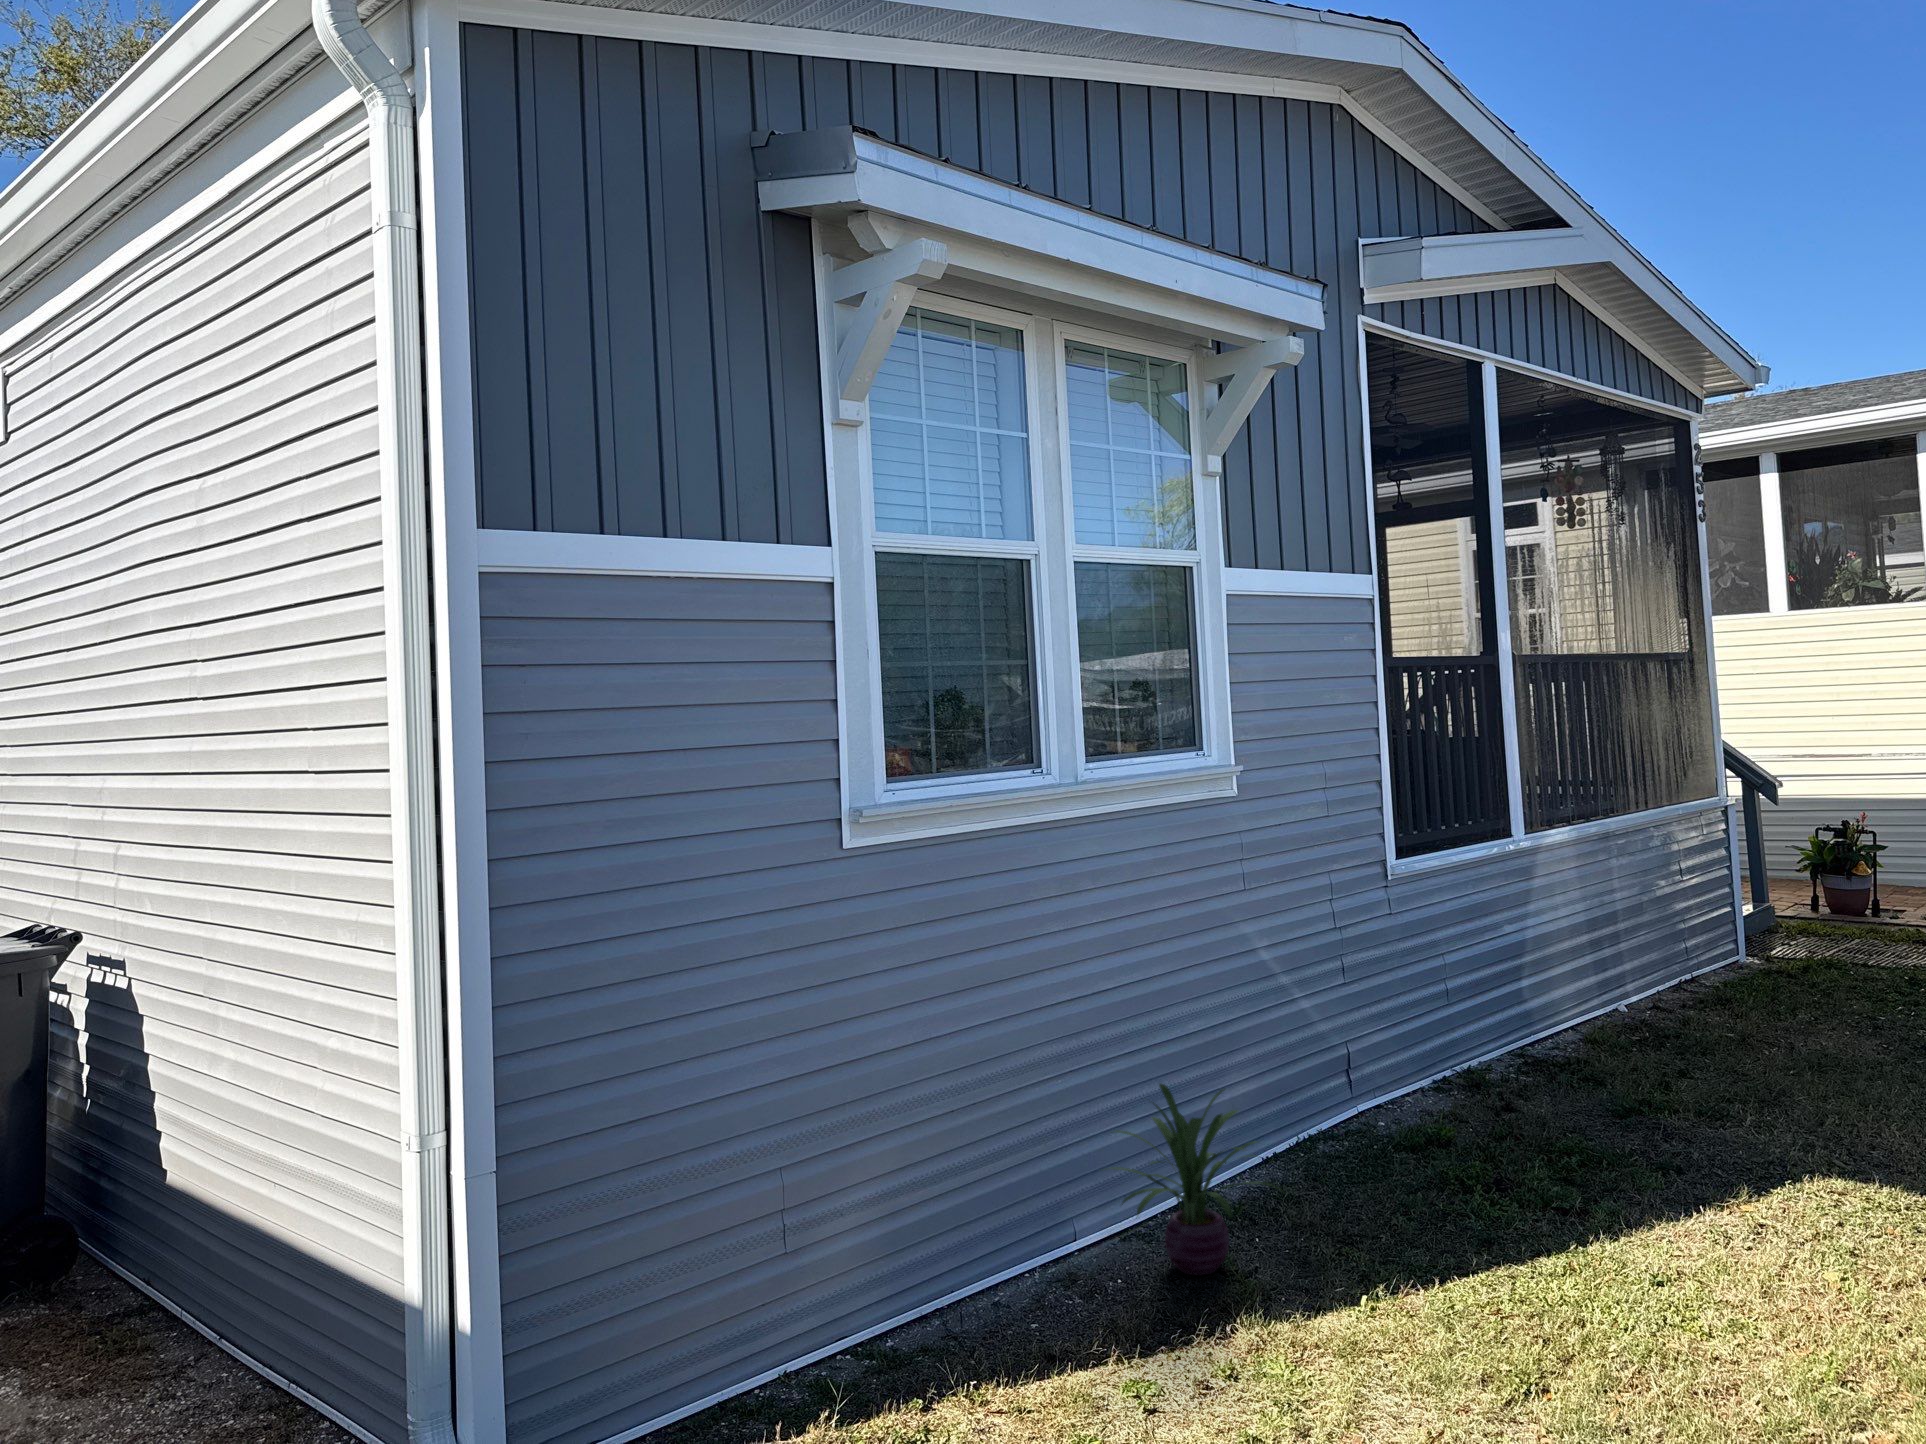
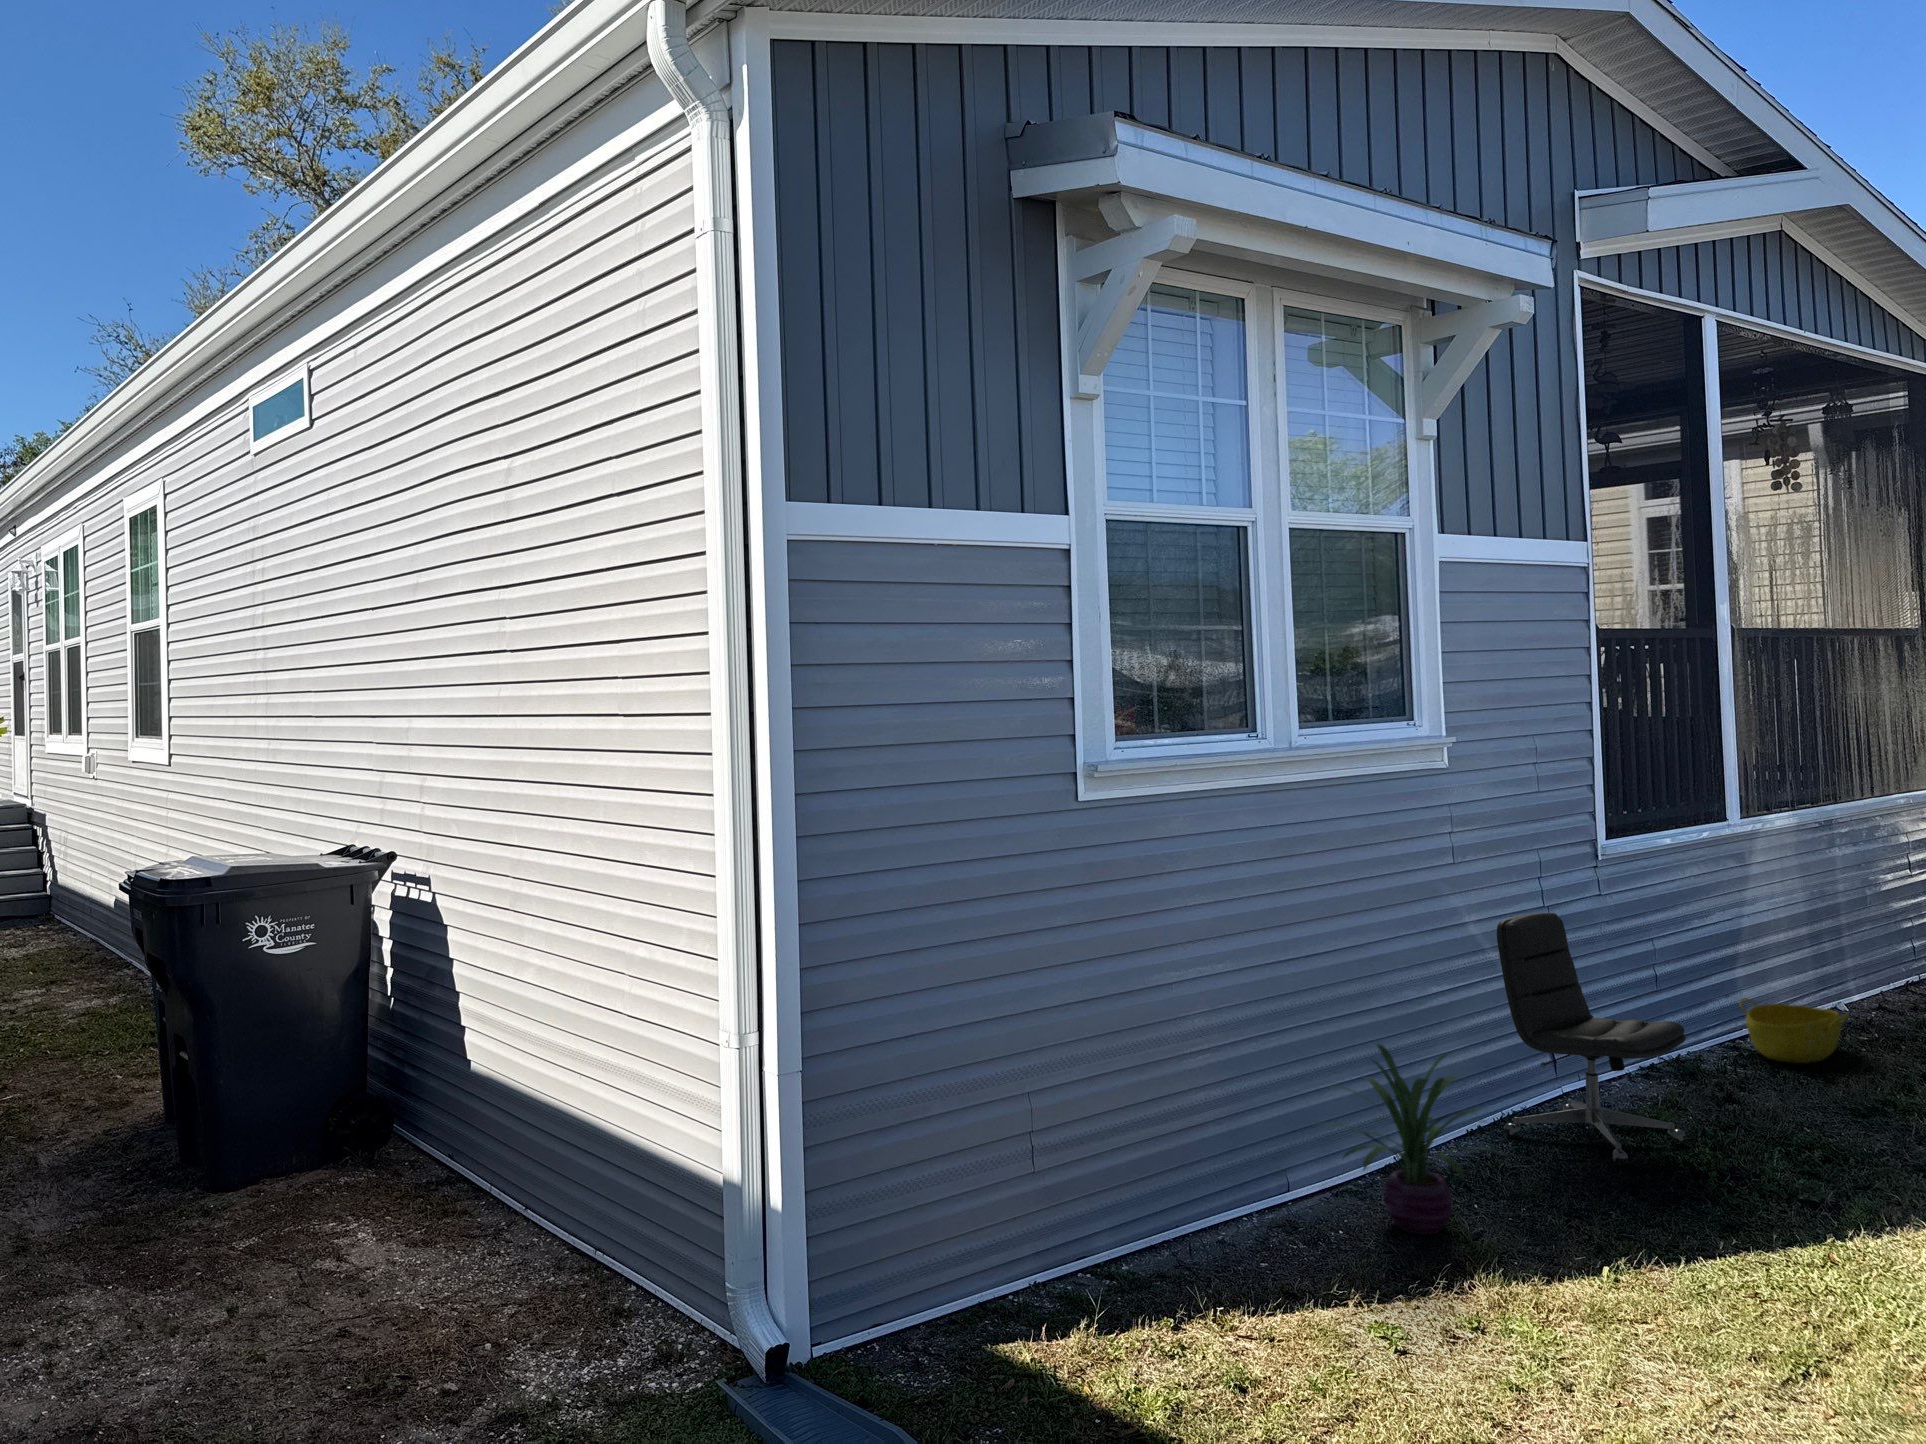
chair: none [1291,937,1463,1182] -> present [1497,912,1686,1165]
basket: none [1527,1004,1618,1063] -> present [1739,998,1849,1063]

